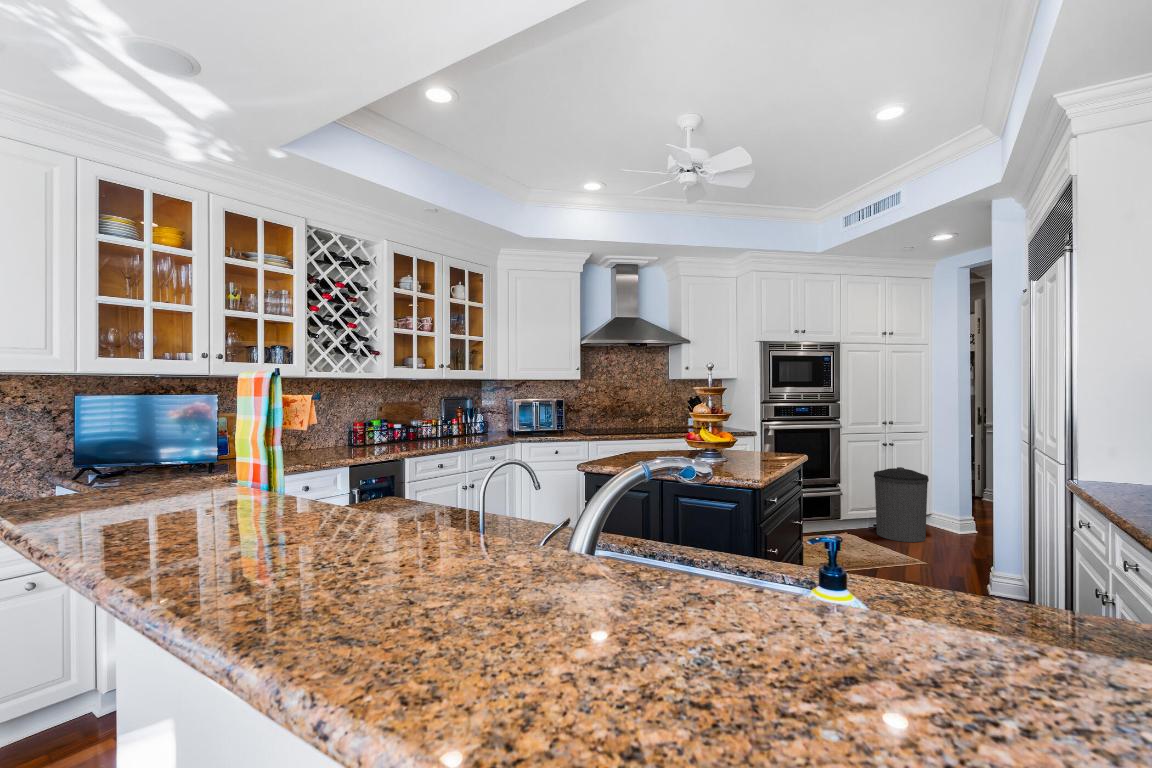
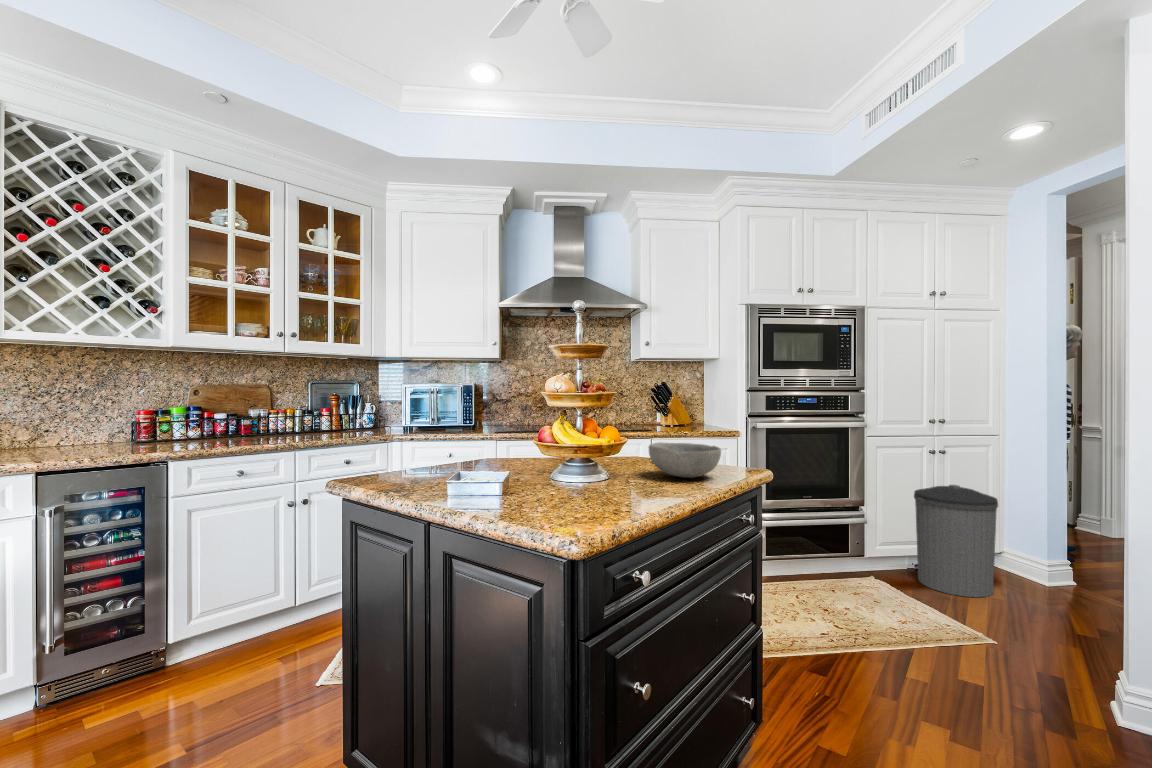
bowl: none [740,441,782,460] -> present [649,442,721,478]

